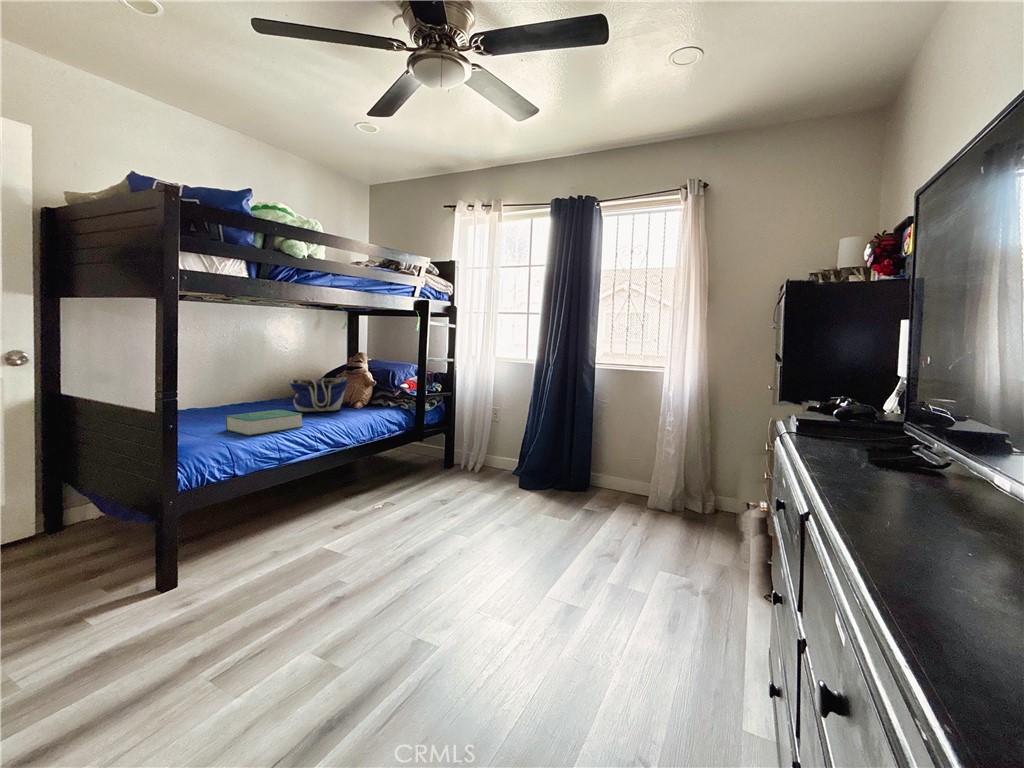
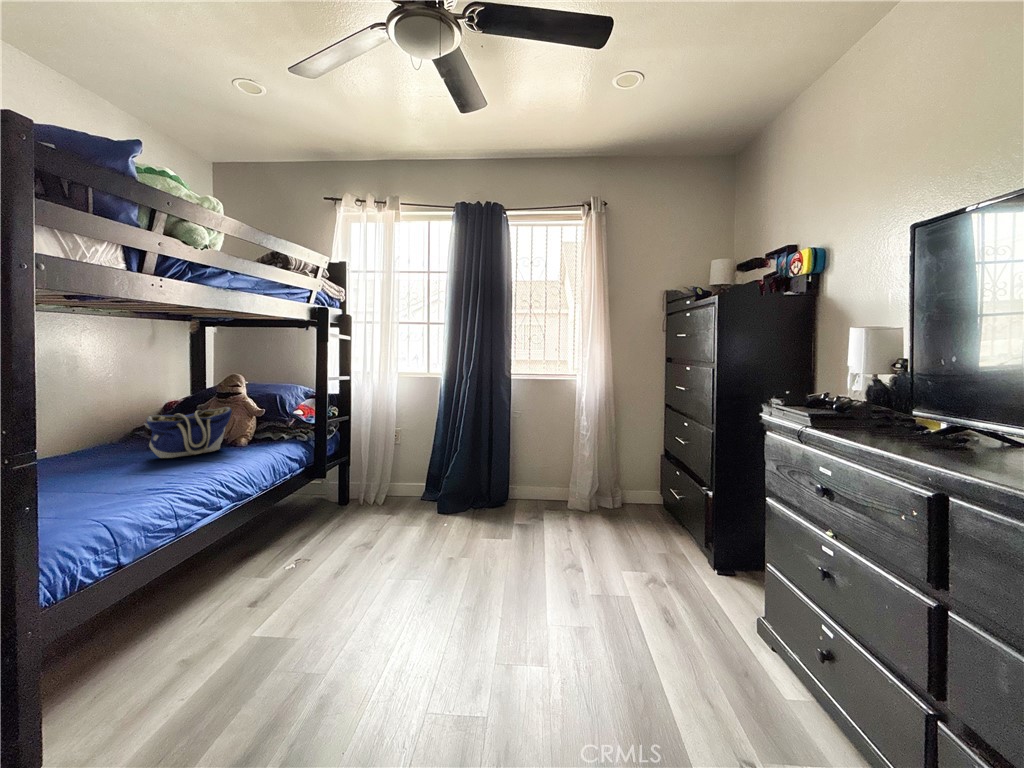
book: present [226,410,303,435] -> none [68,459,197,503]

